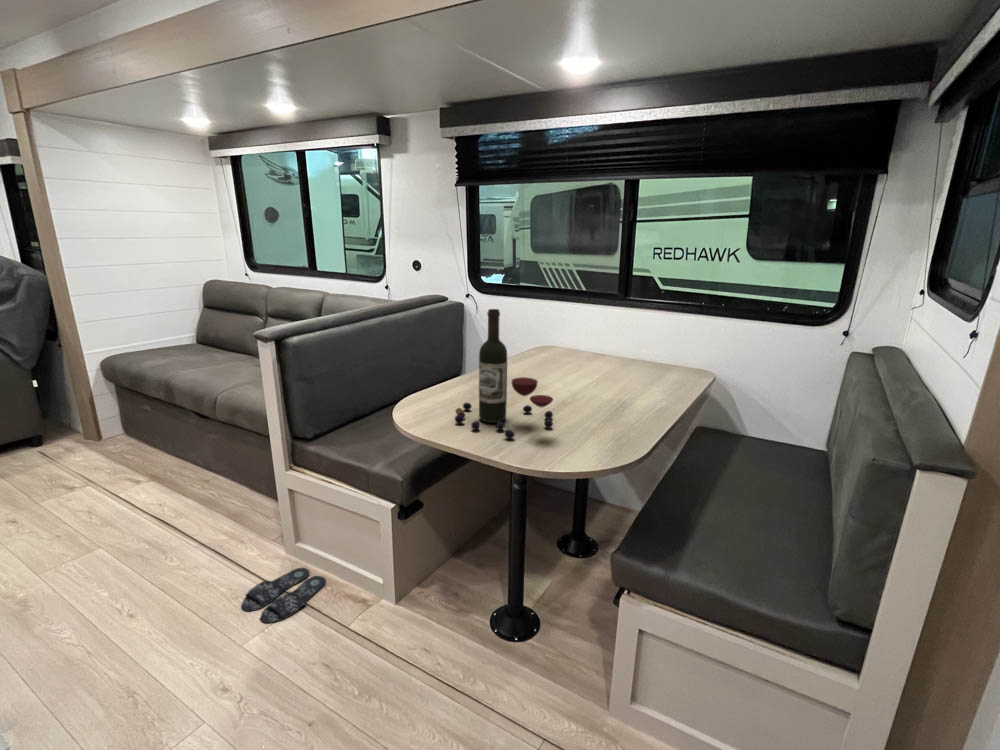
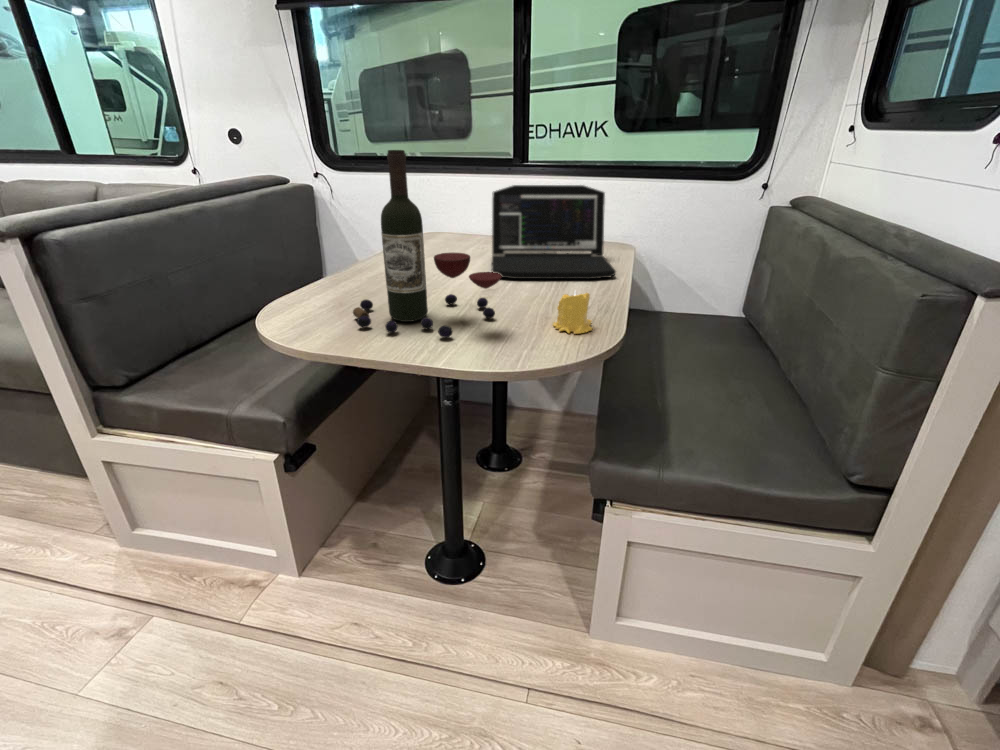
laptop: none [570,322,678,404] -> present [492,185,616,279]
candle: none [592,414,625,449] -> present [553,293,592,334]
slippers: present [242,568,326,623] -> none [62,560,191,652]

